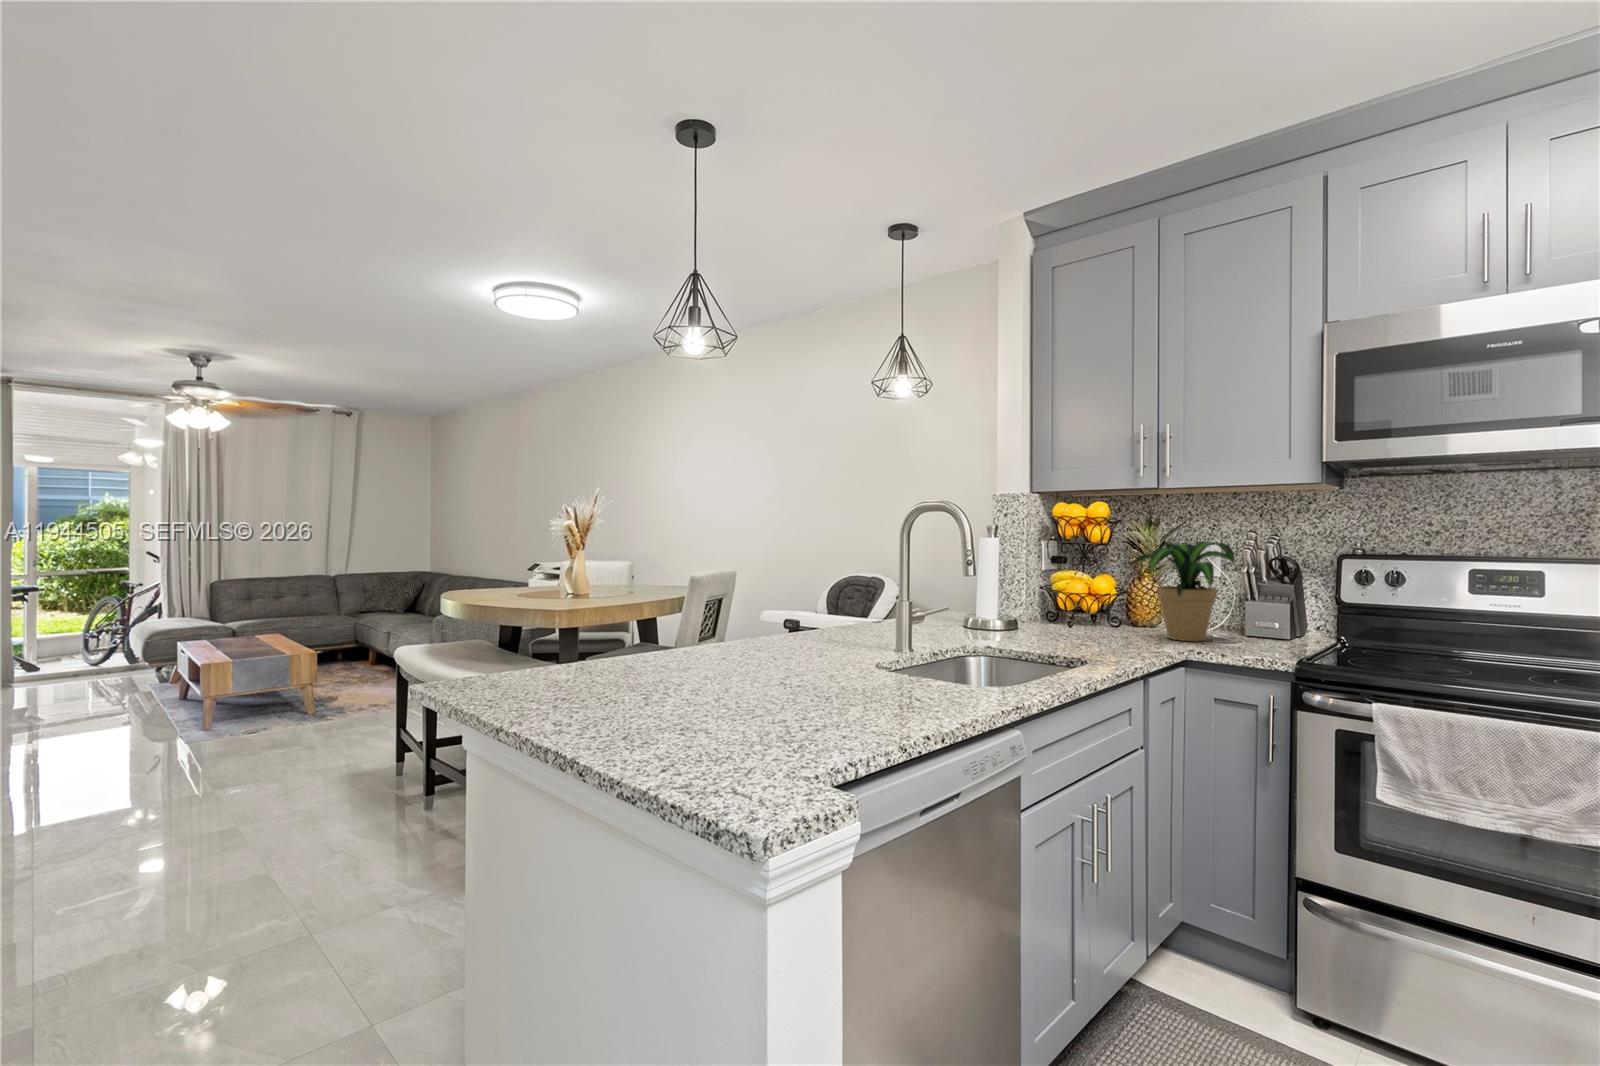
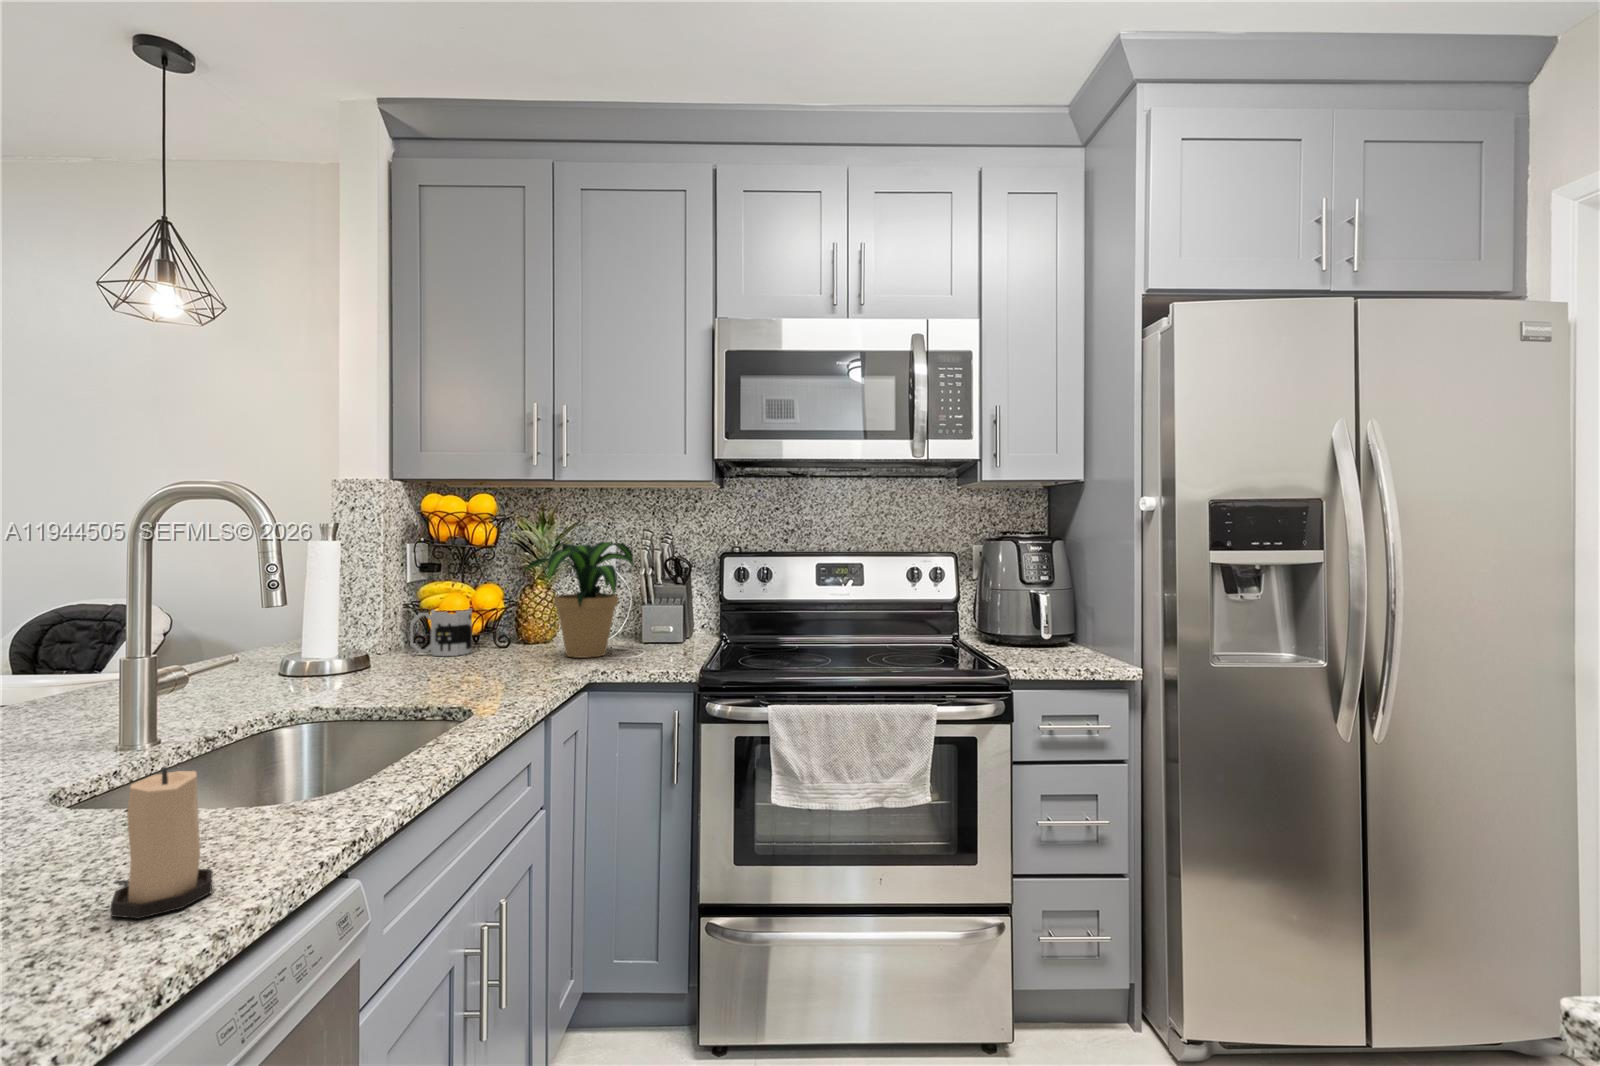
mug: none [1044,592,1090,629] -> present [410,610,472,656]
candle: none [920,644,957,712] -> present [111,767,212,919]

